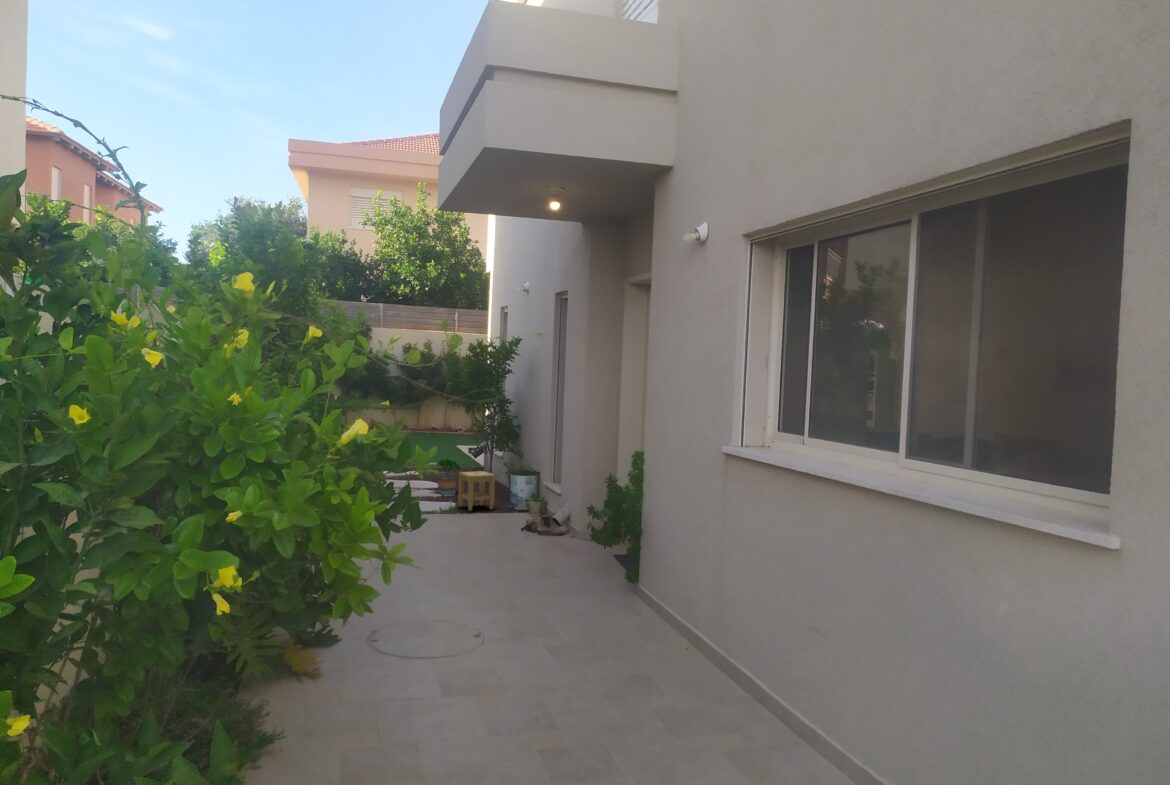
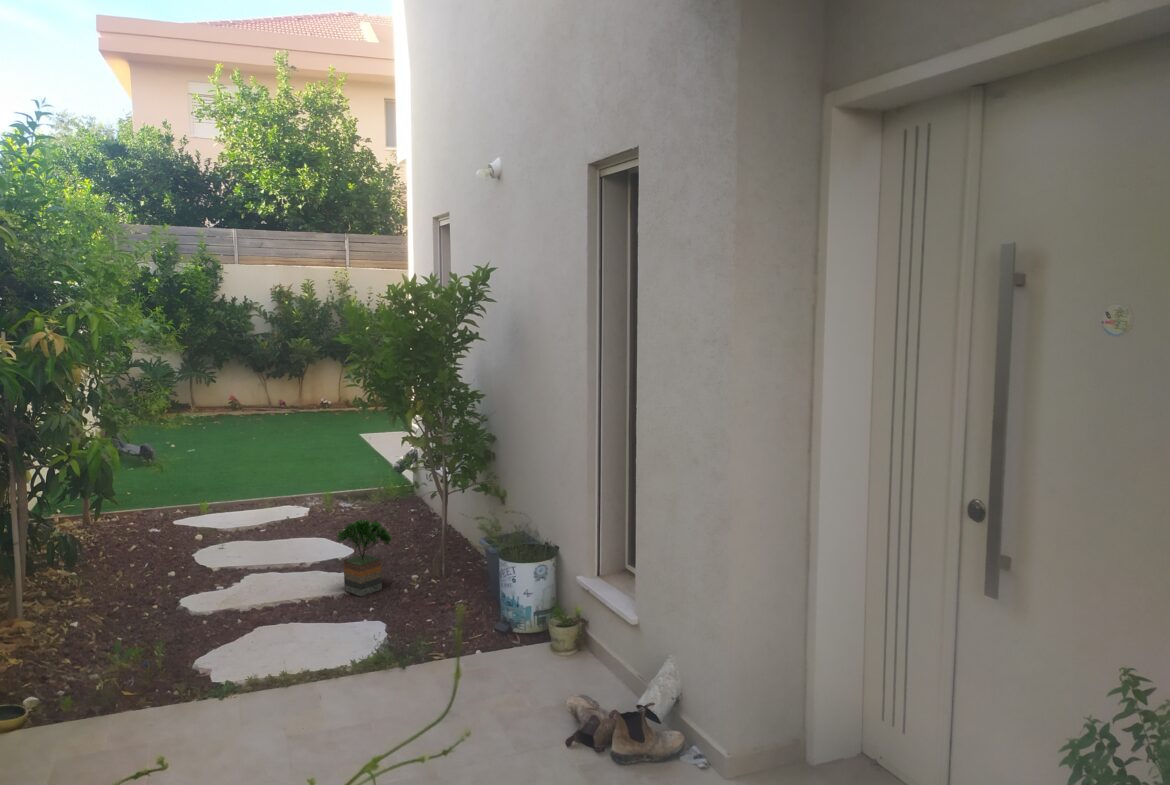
stool: present [458,471,495,511] -> none [394,559,477,663]

